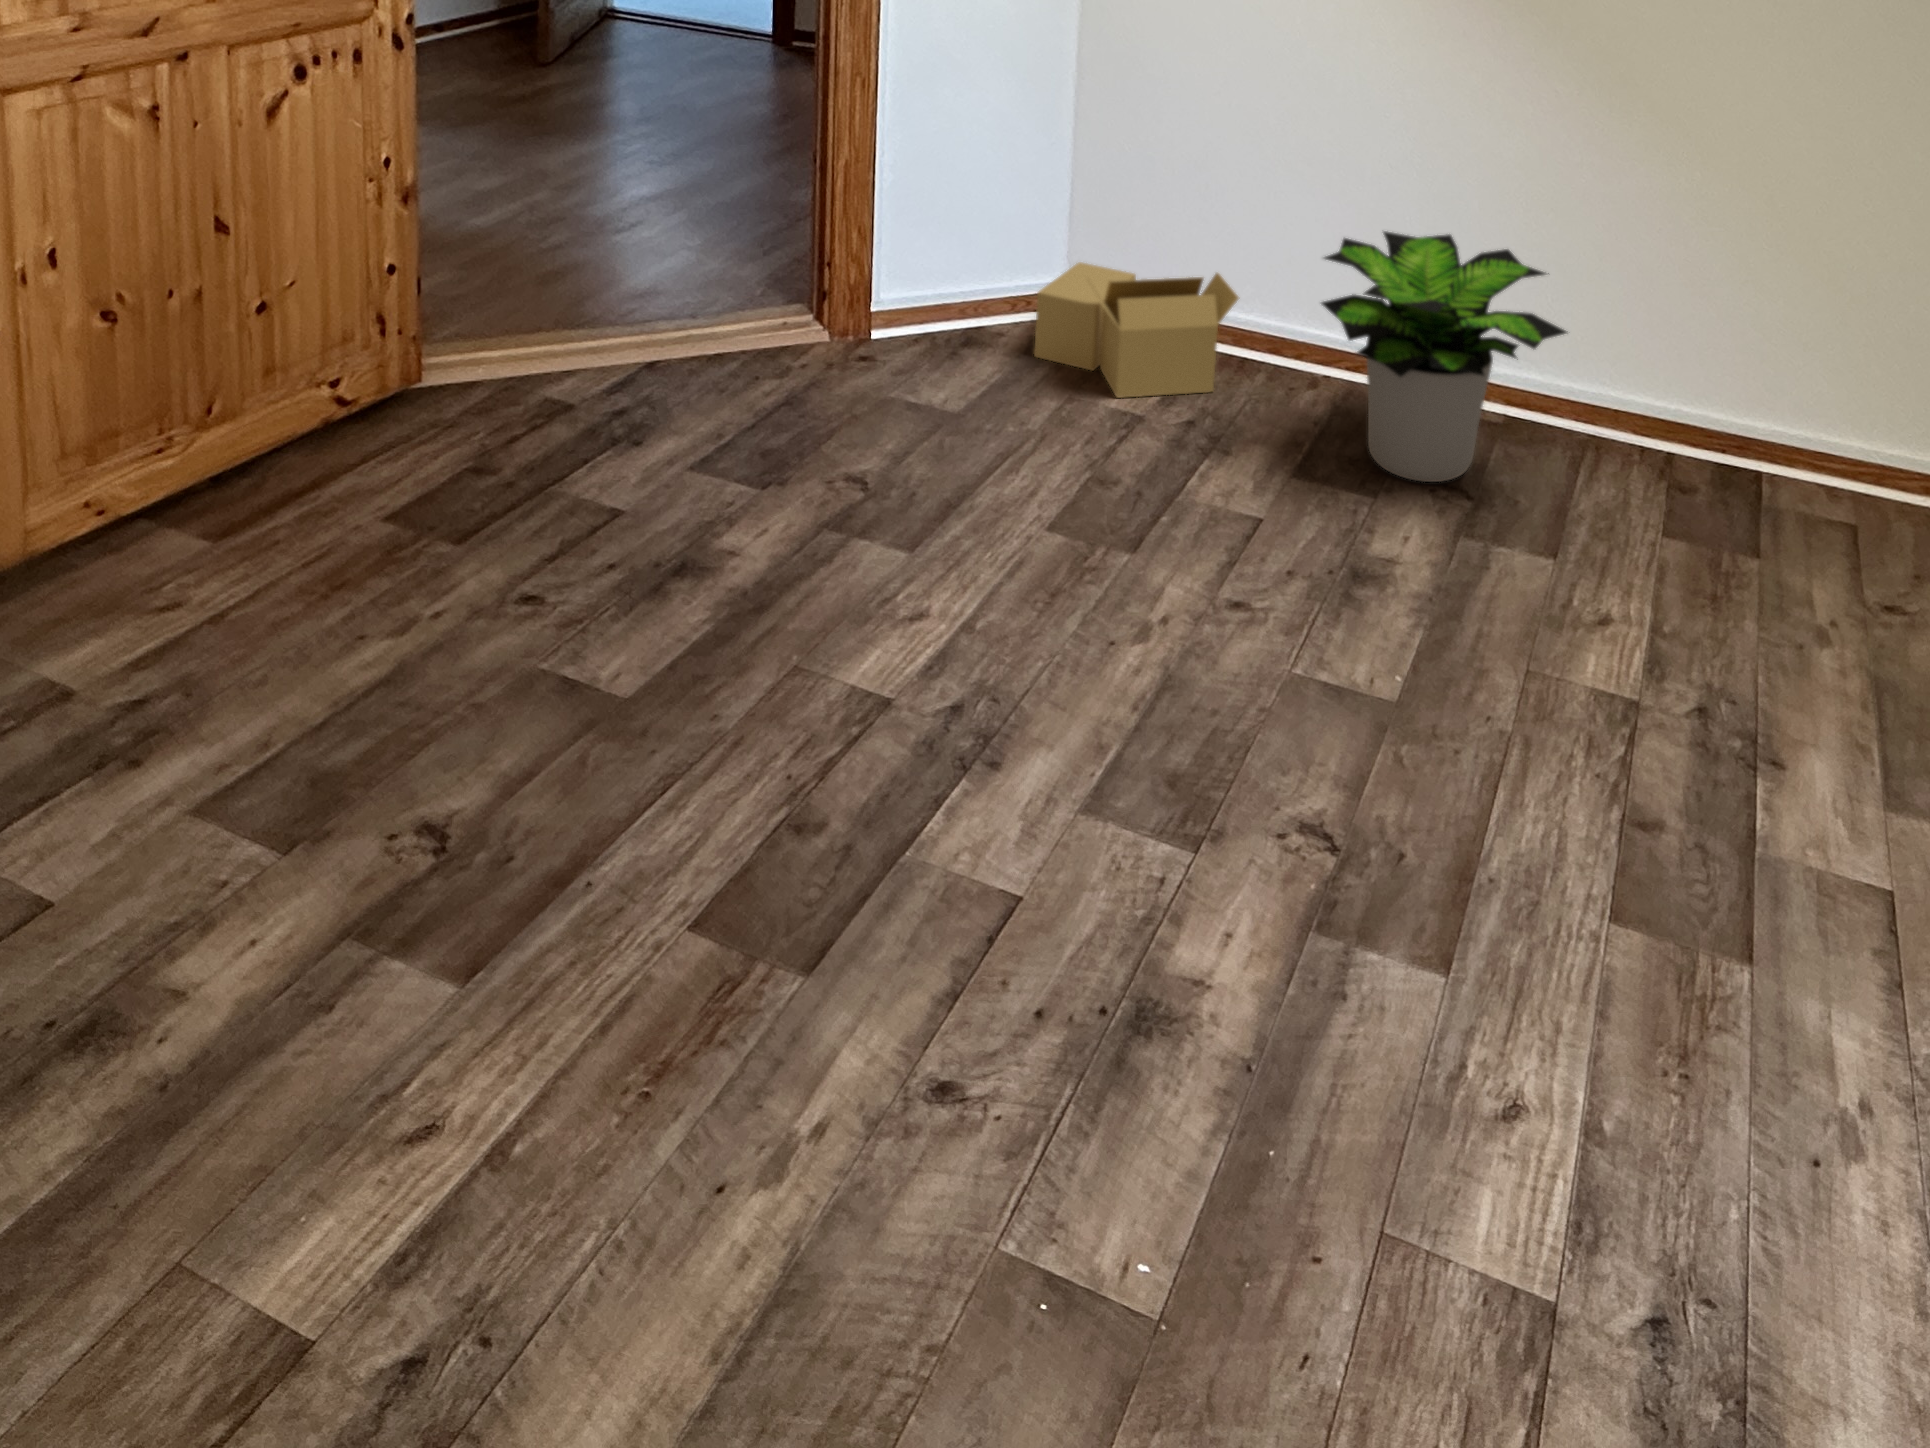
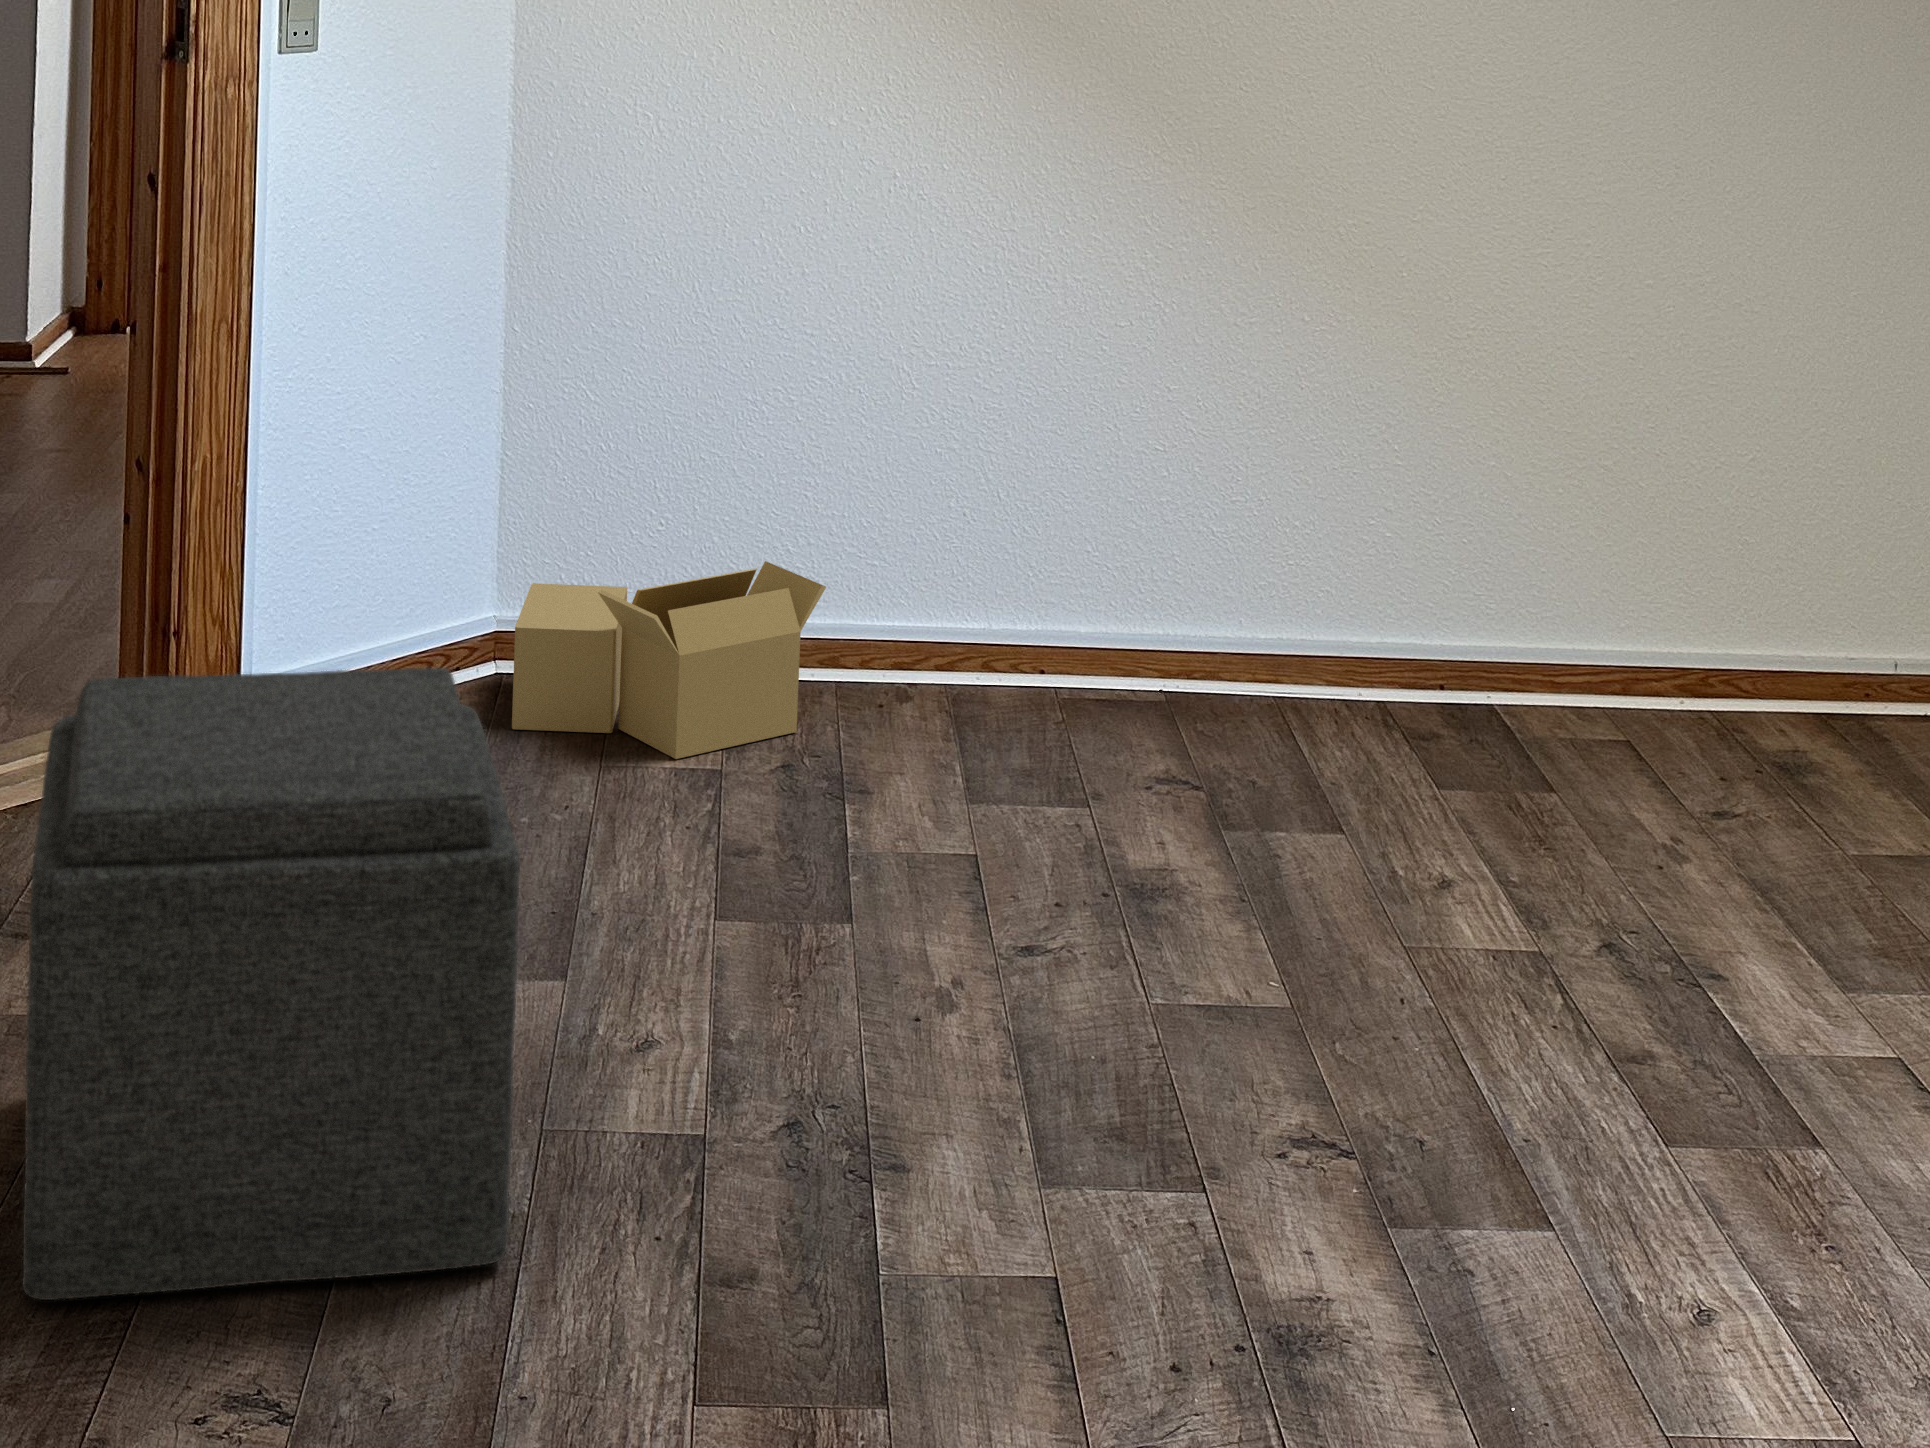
potted plant: present [1321,231,1567,482] -> none [984,453,1307,786]
ottoman: none [348,314,778,776] -> present [23,668,520,1300]

